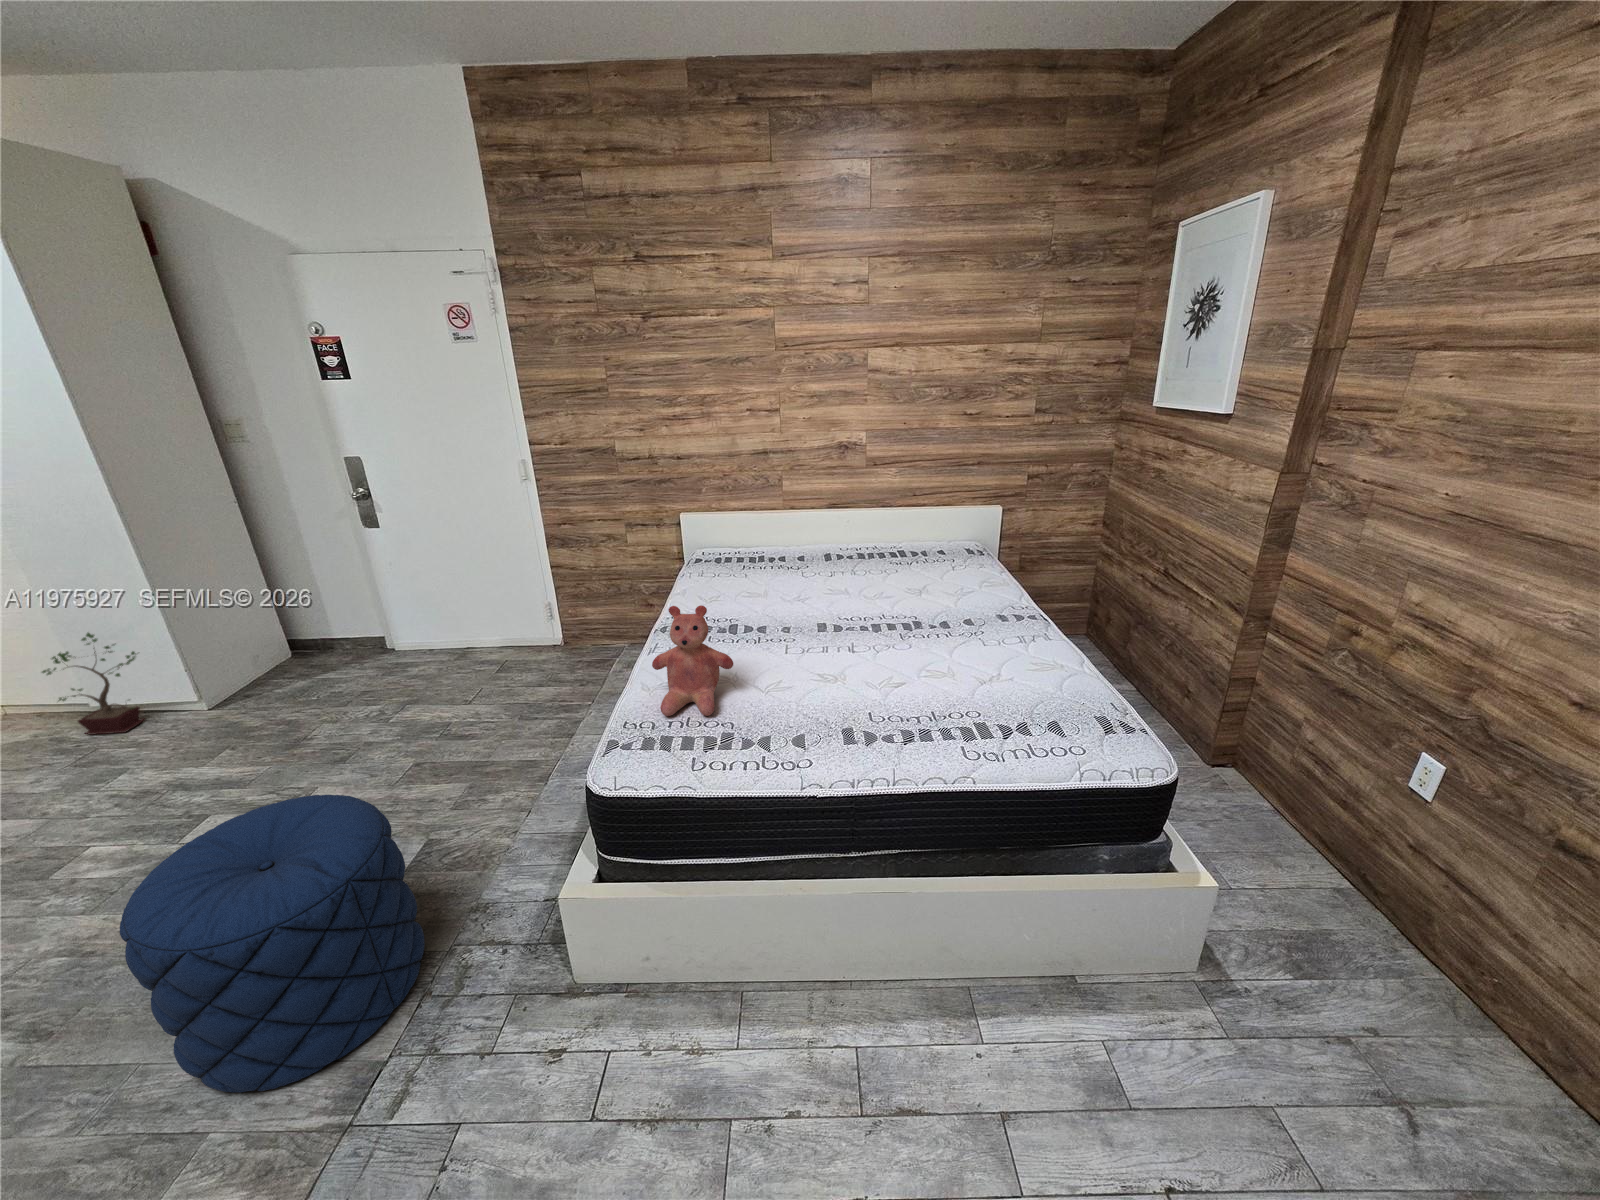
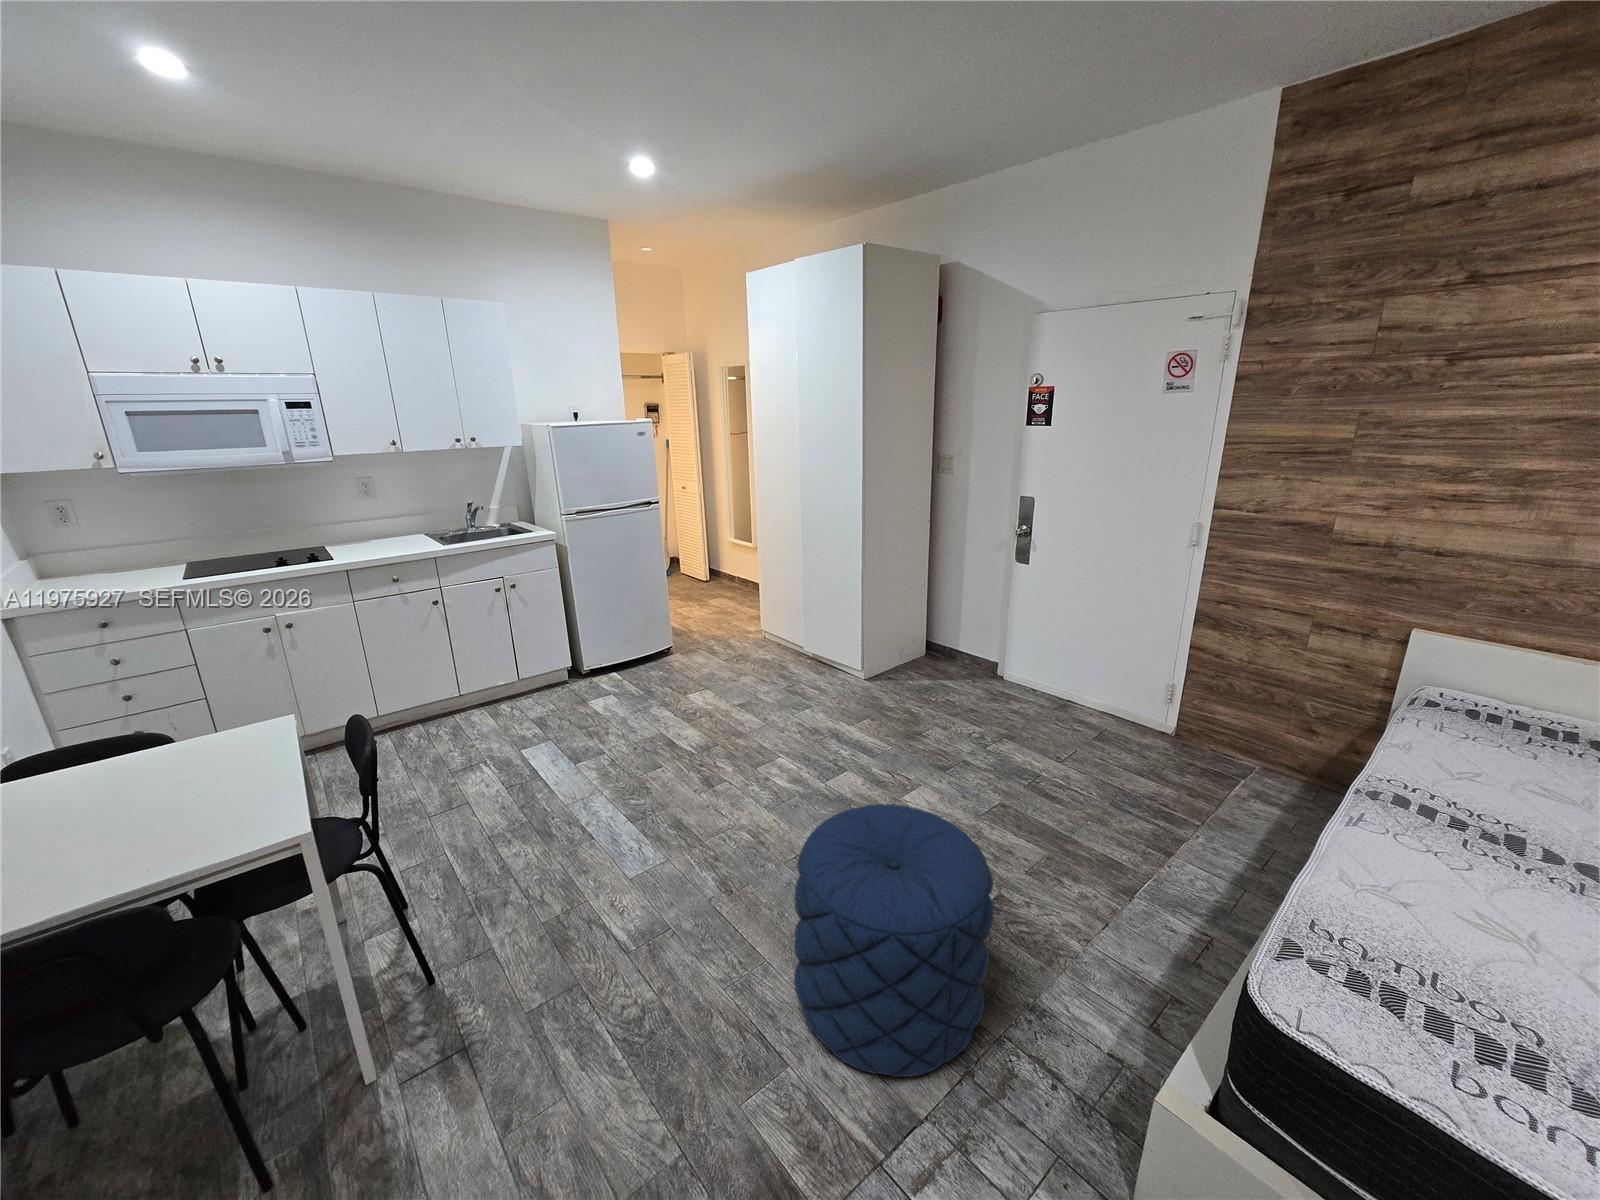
teddy bear: present [652,605,733,716] -> none [1373,795,1547,988]
potted plant: present [42,633,144,735] -> none [786,598,839,678]

